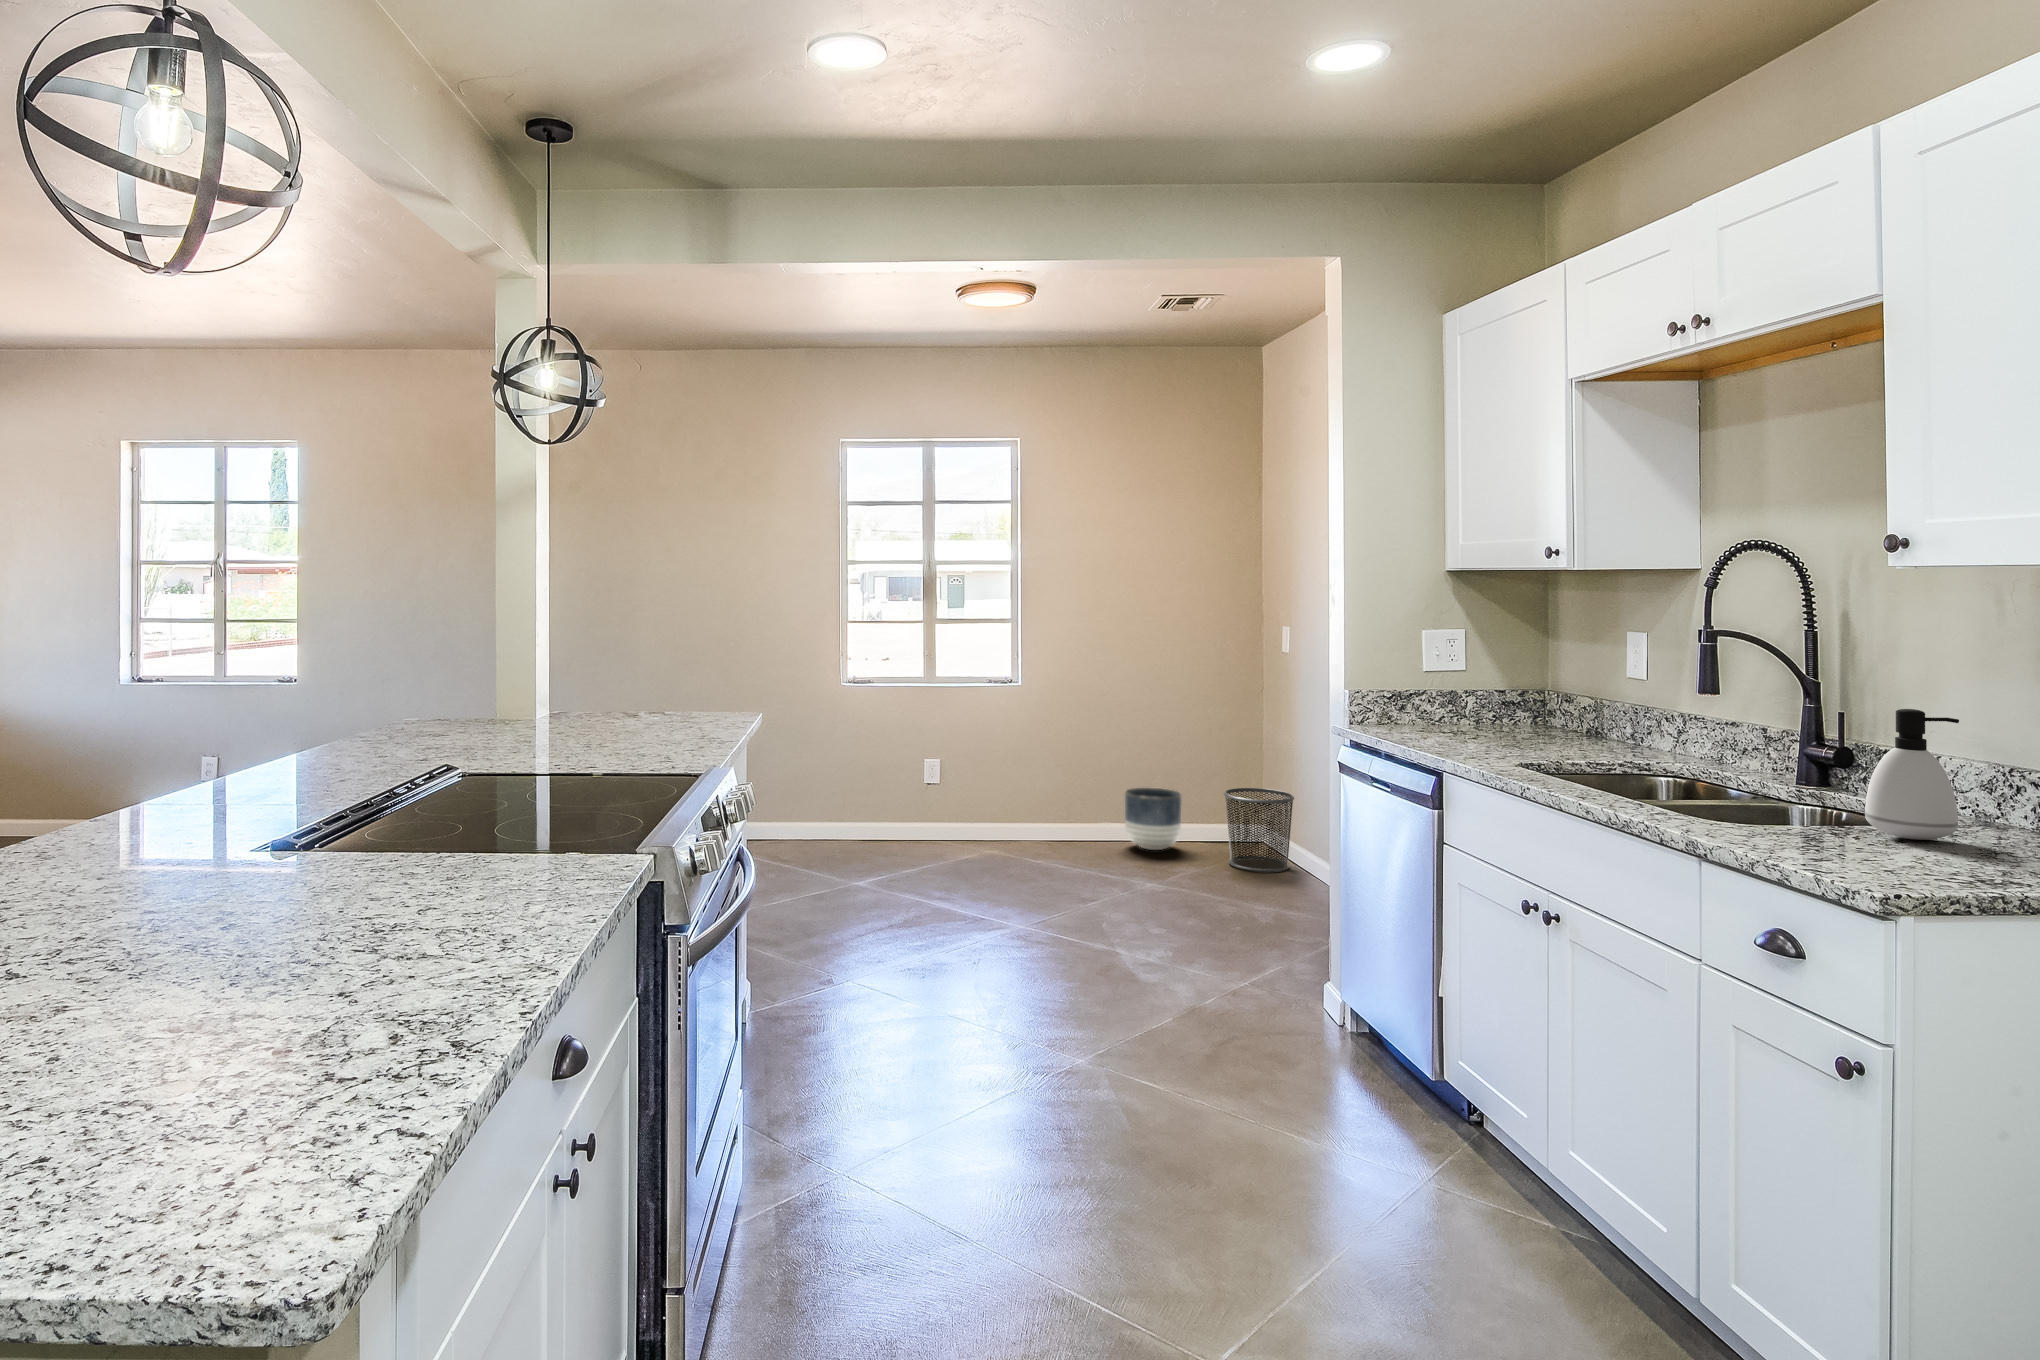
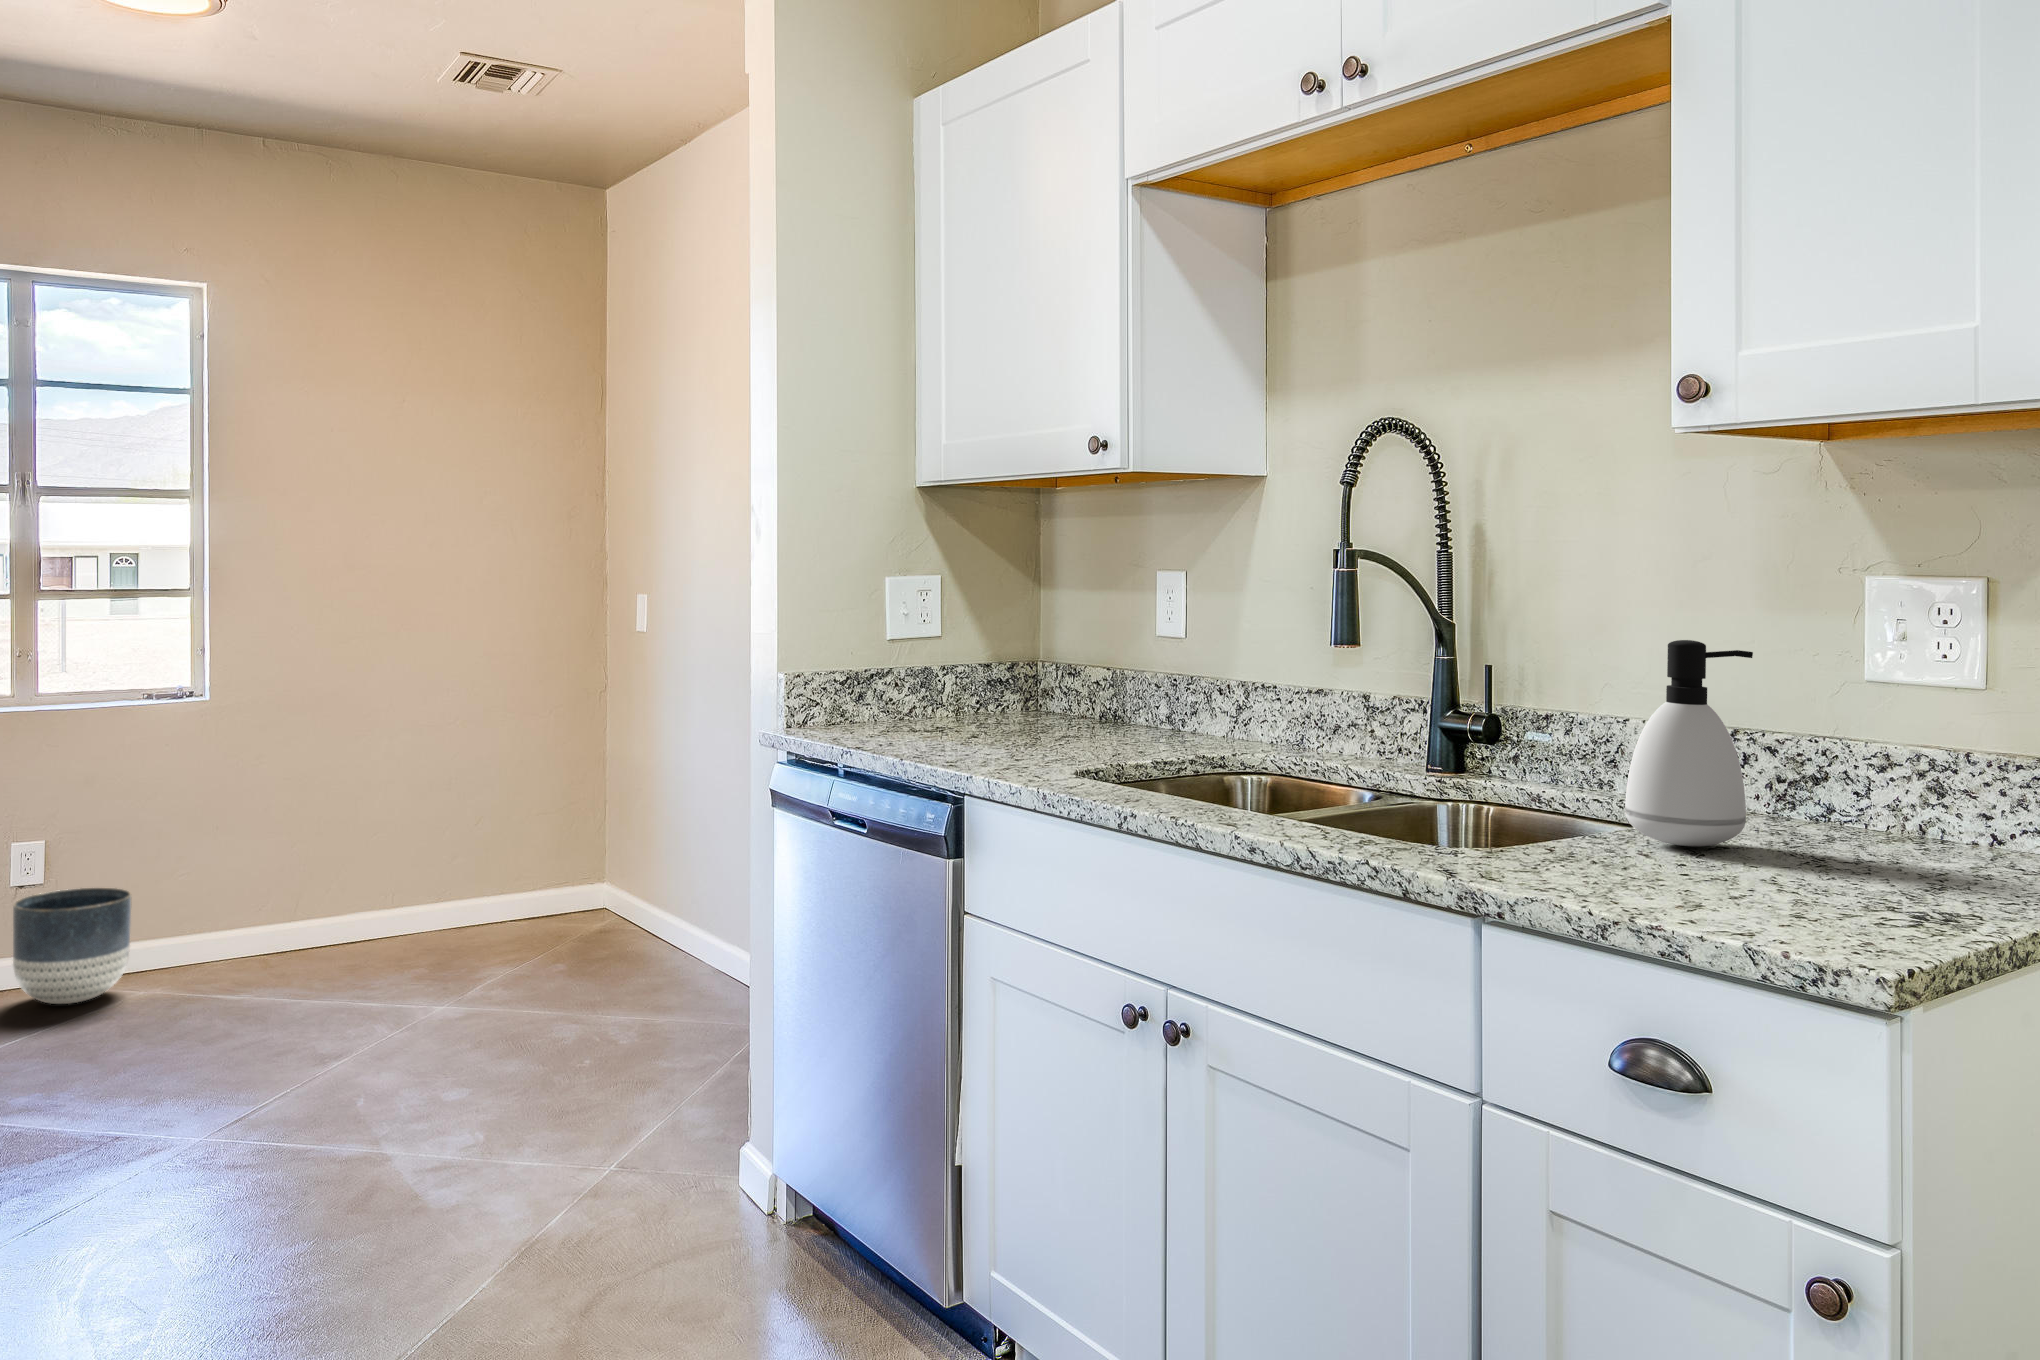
planter: present [1125,788,1182,850] -> present [13,888,132,1004]
trash can: present [1224,788,1294,872] -> none [552,840,658,970]

